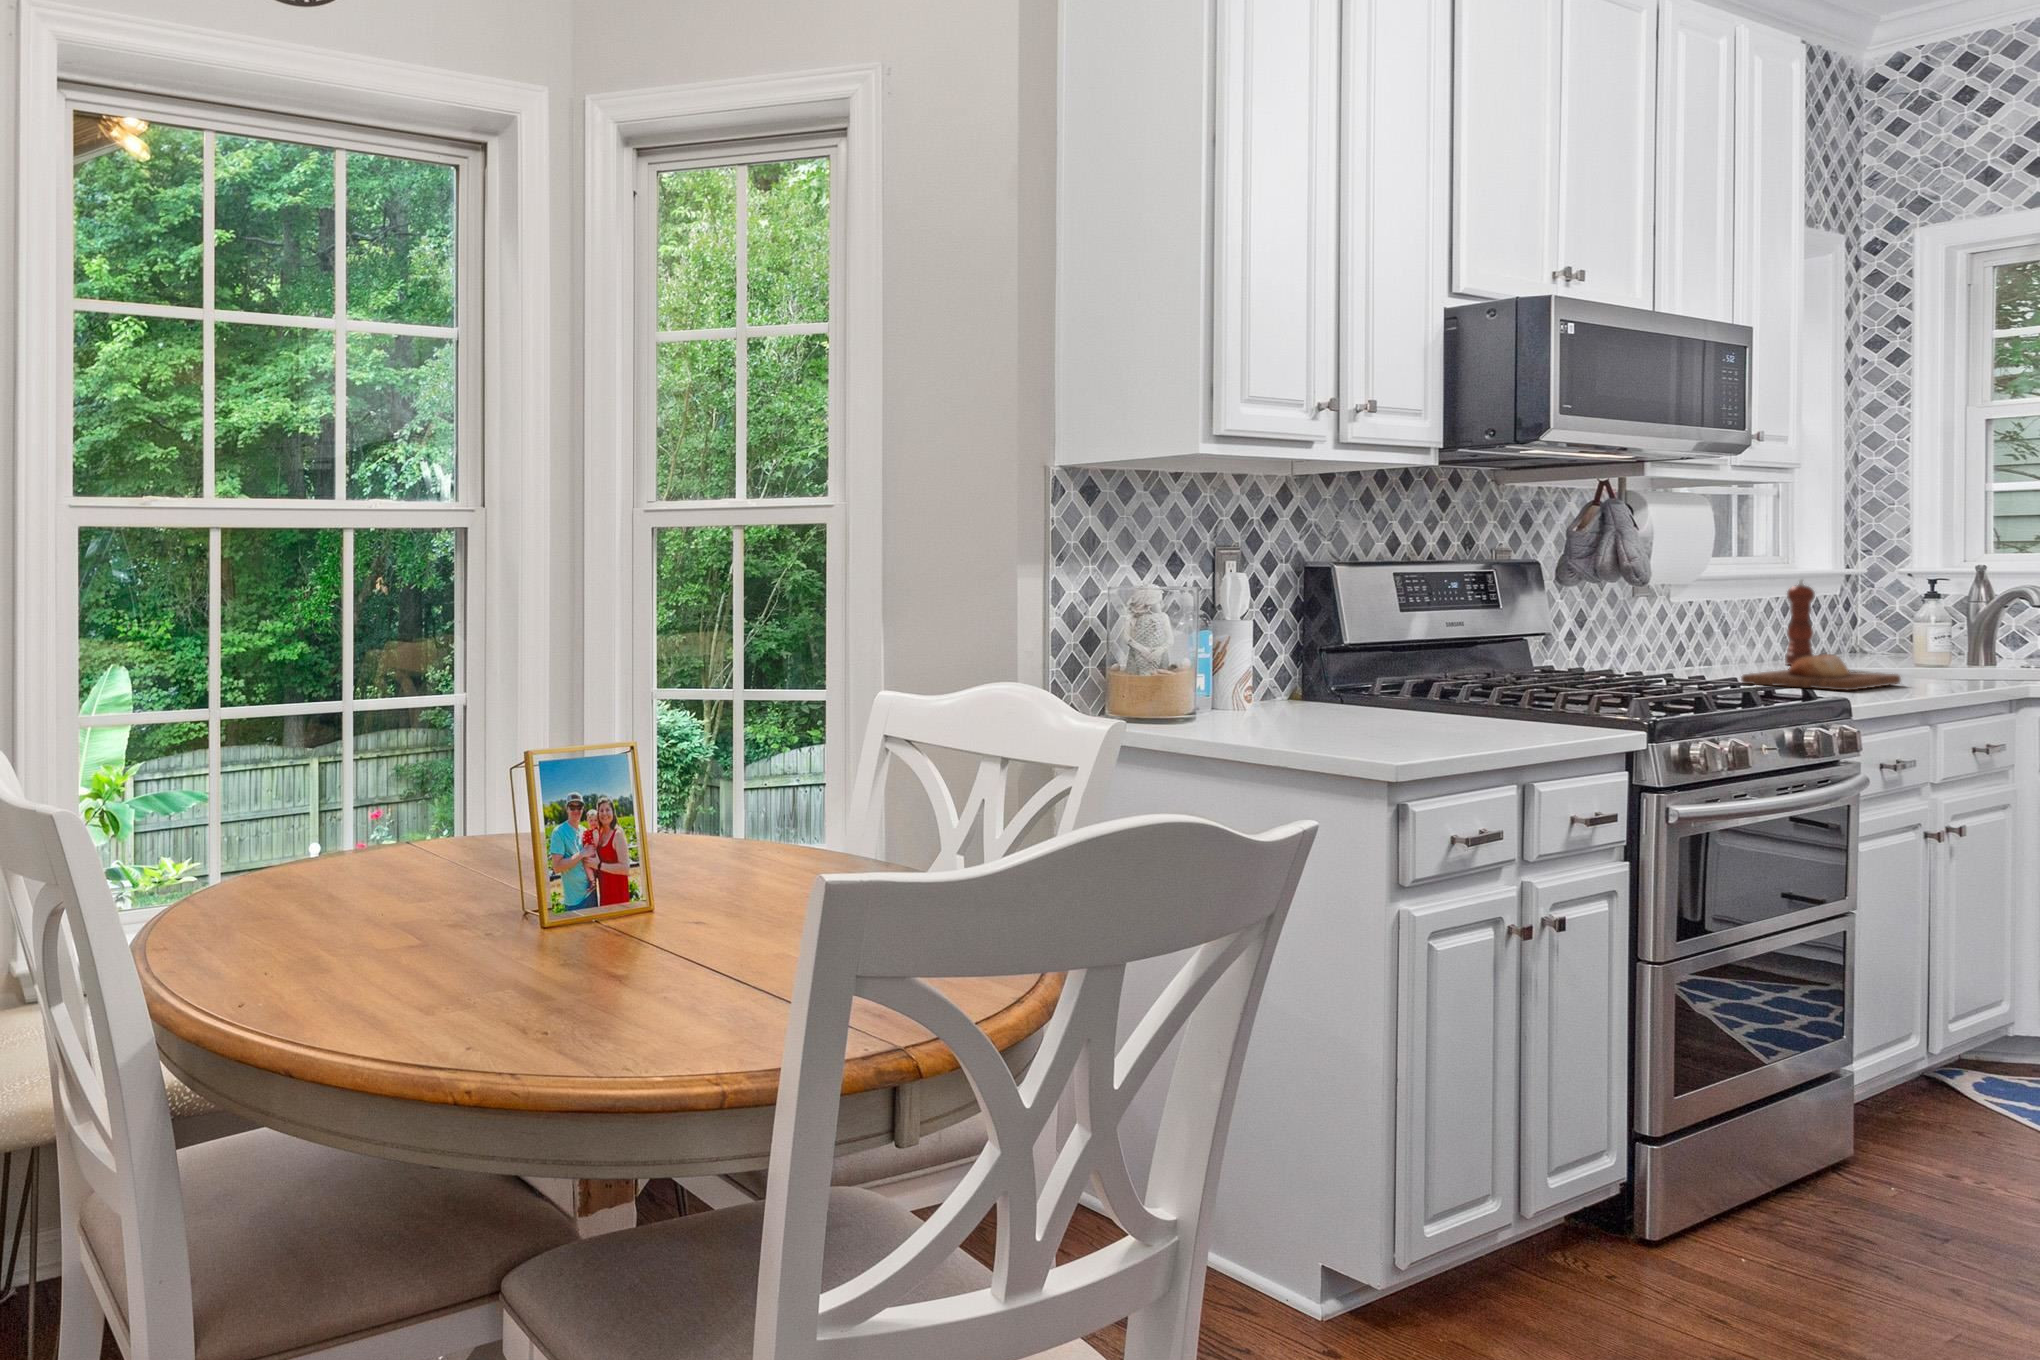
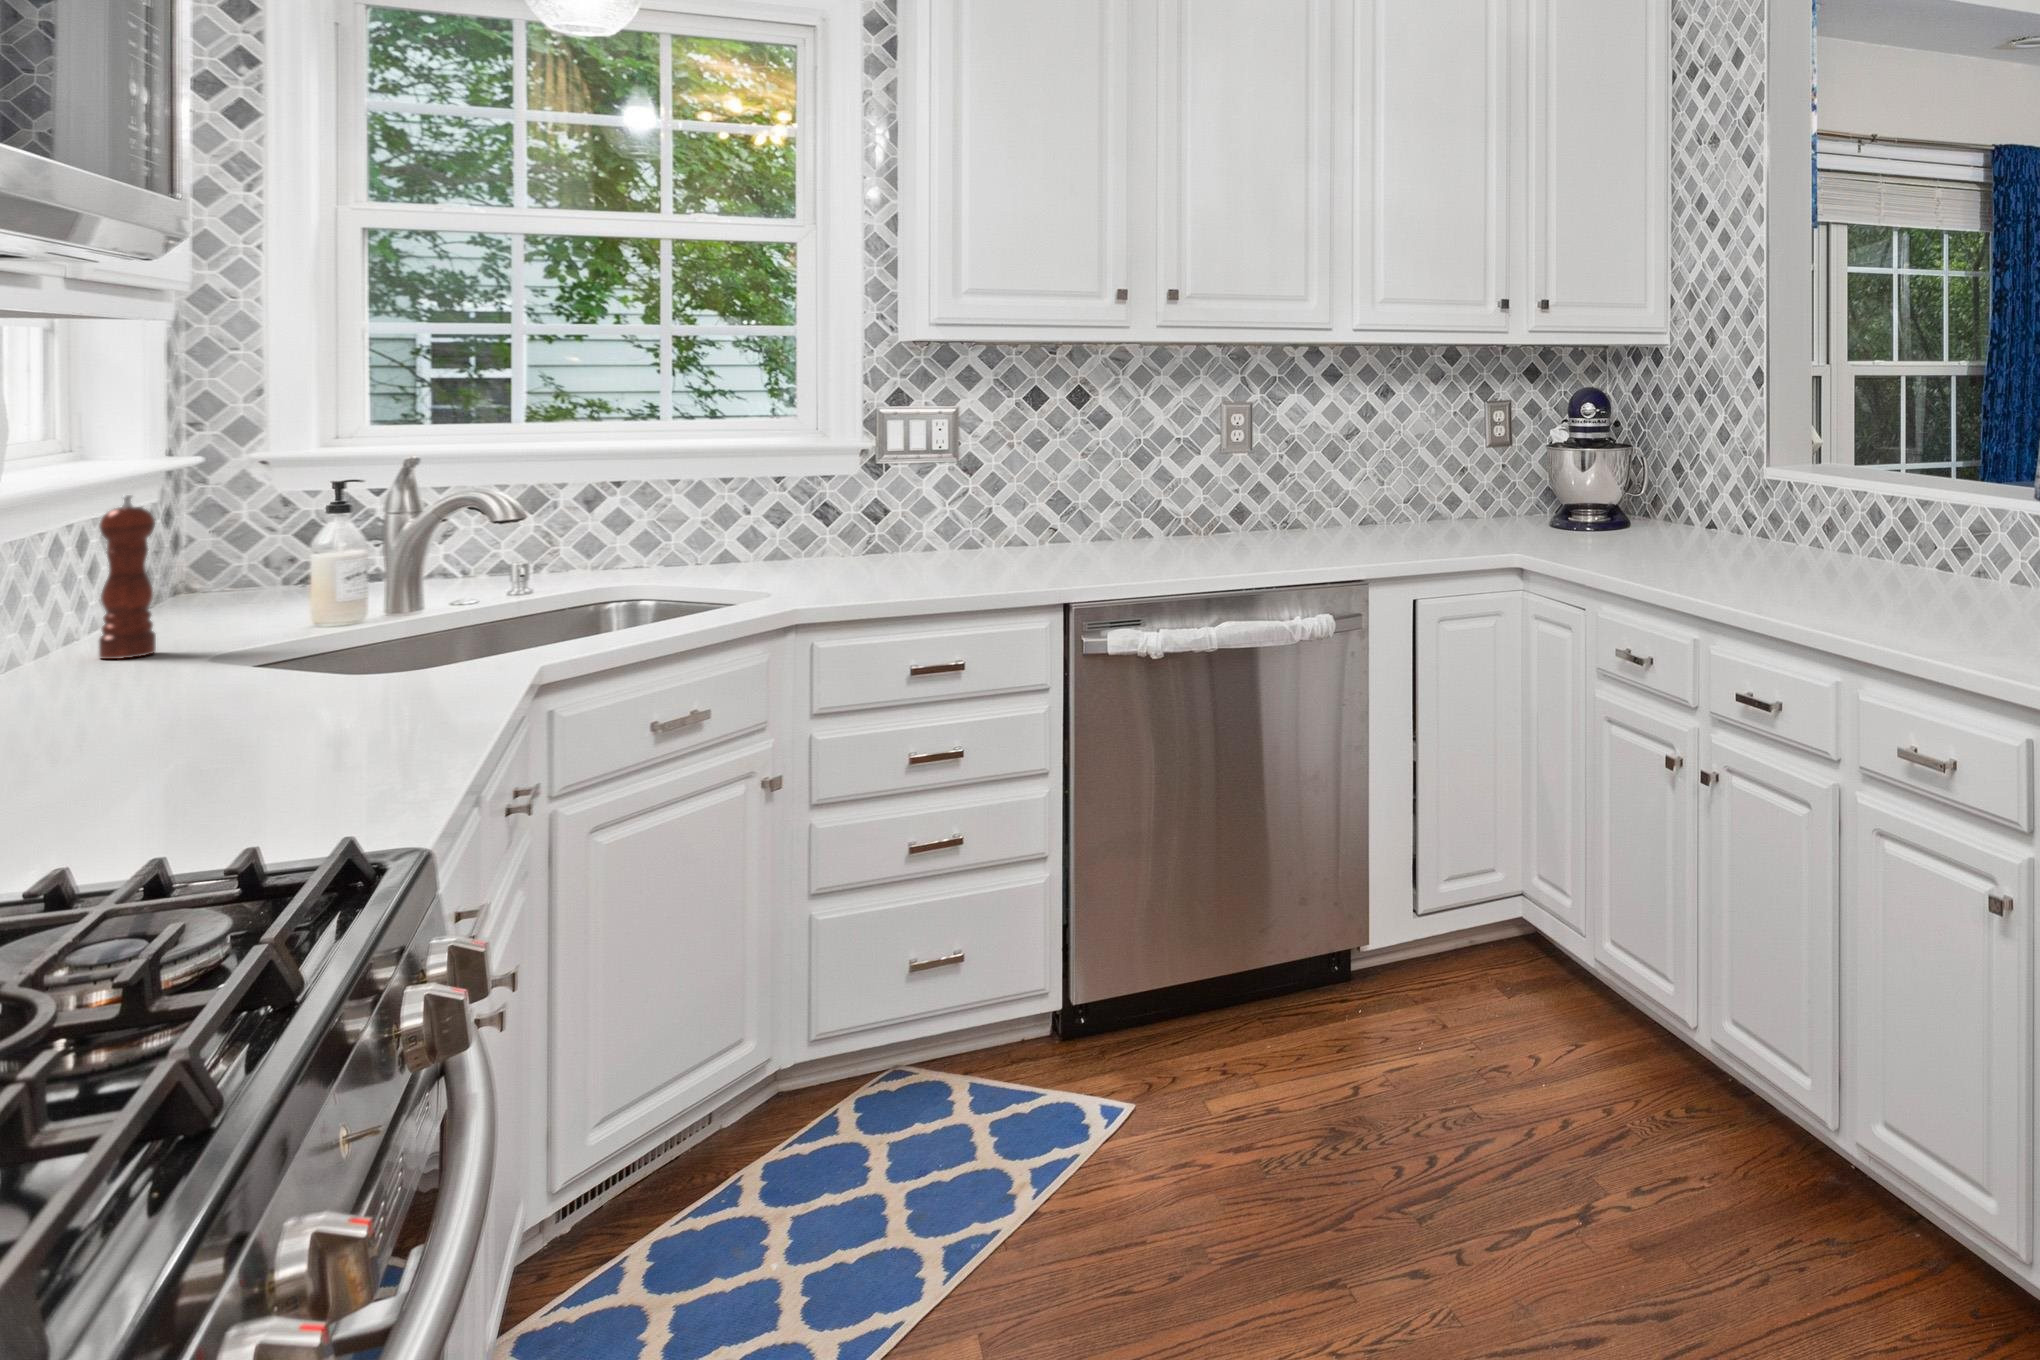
bread loaf: present [1741,654,1901,690] -> none [96,667,379,785]

